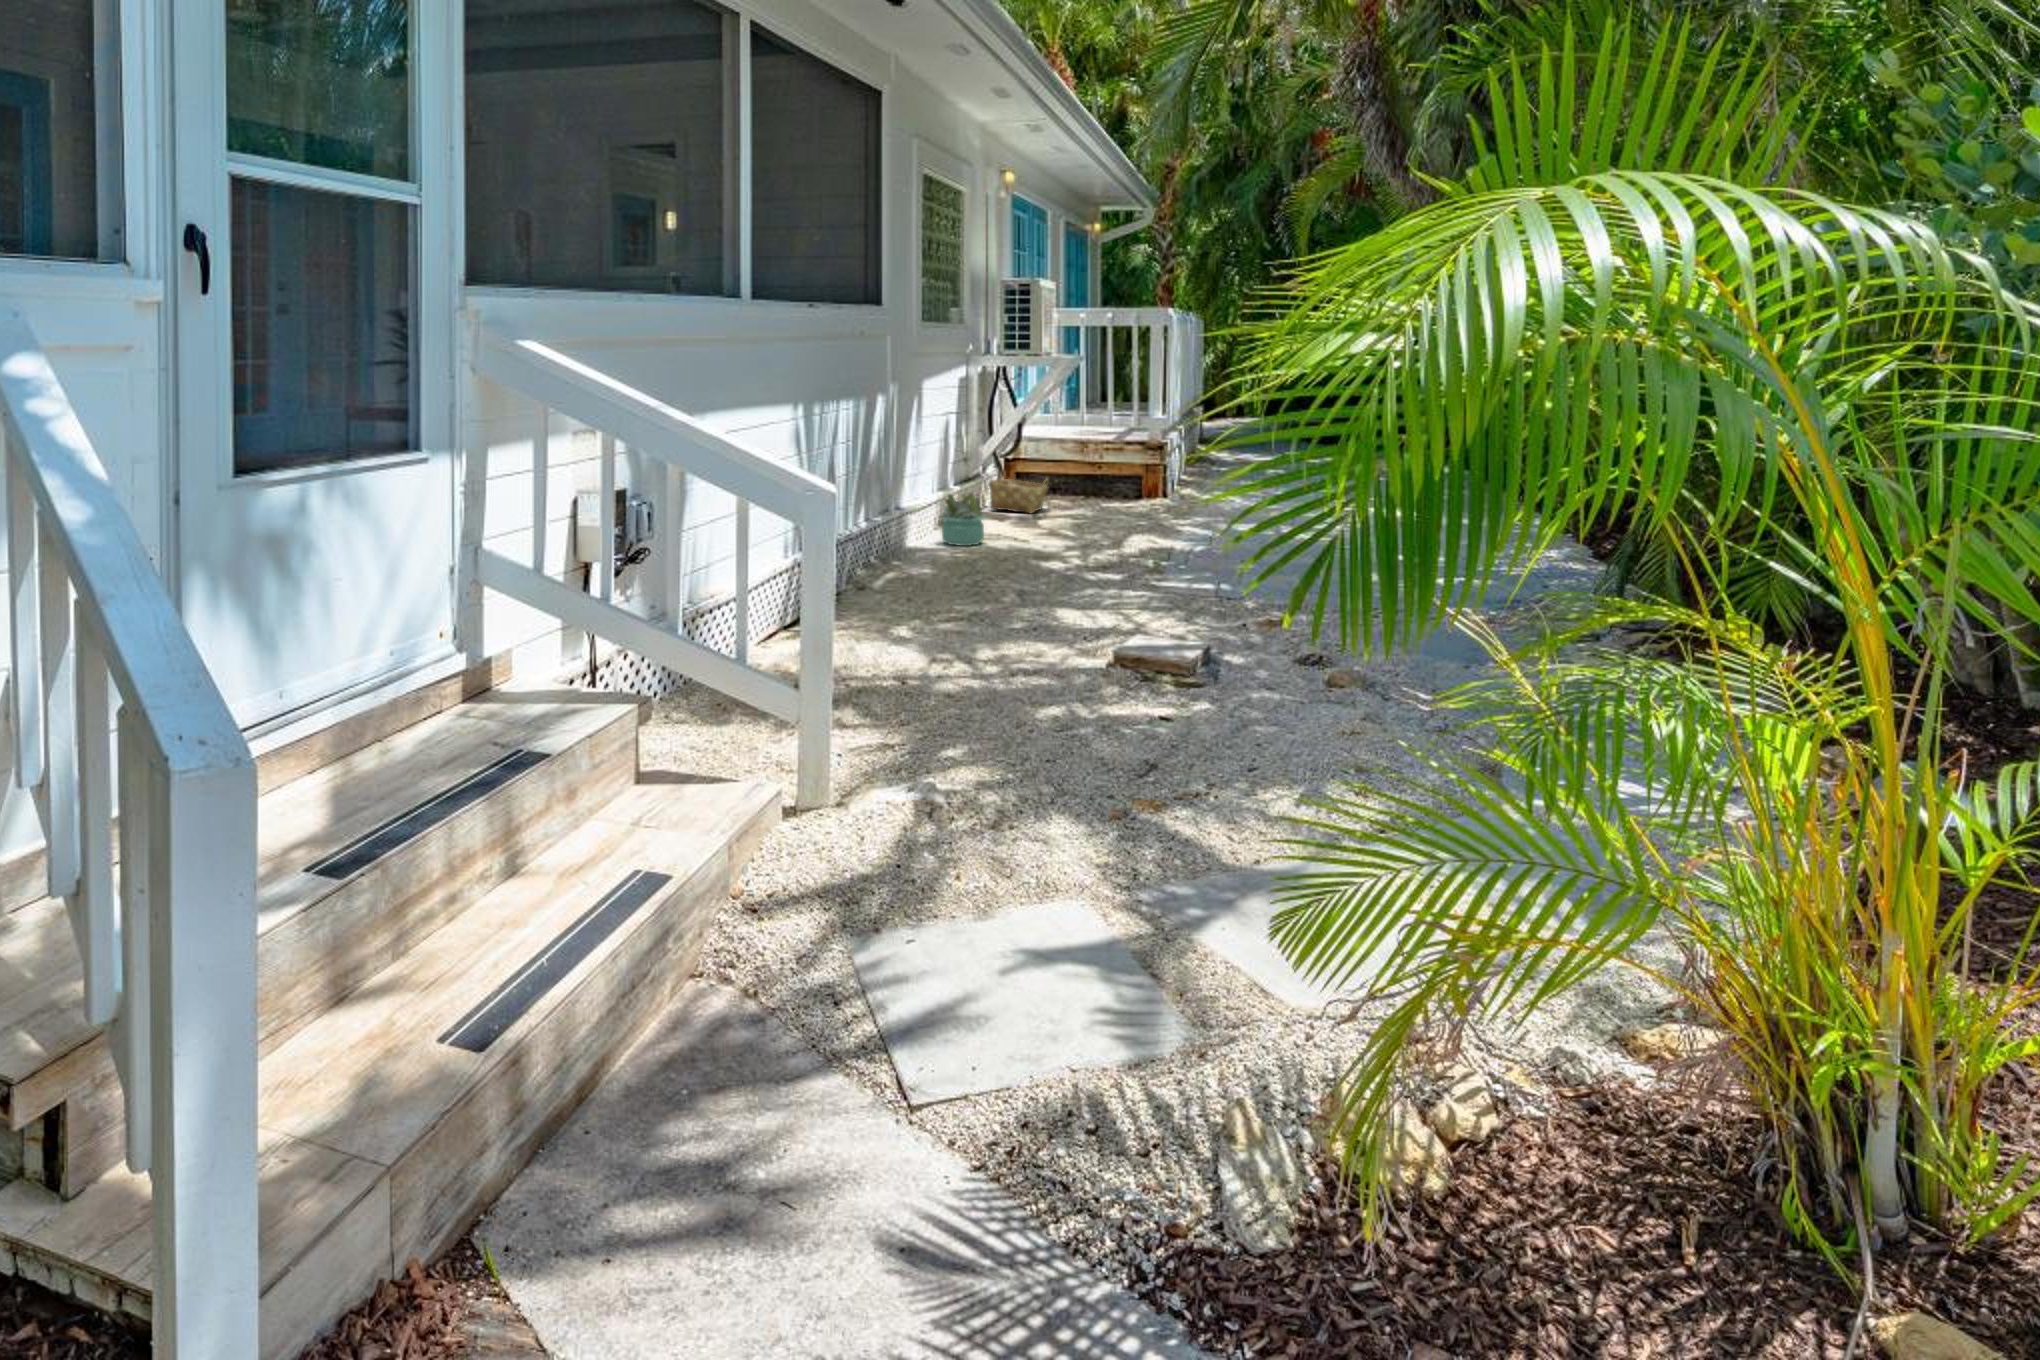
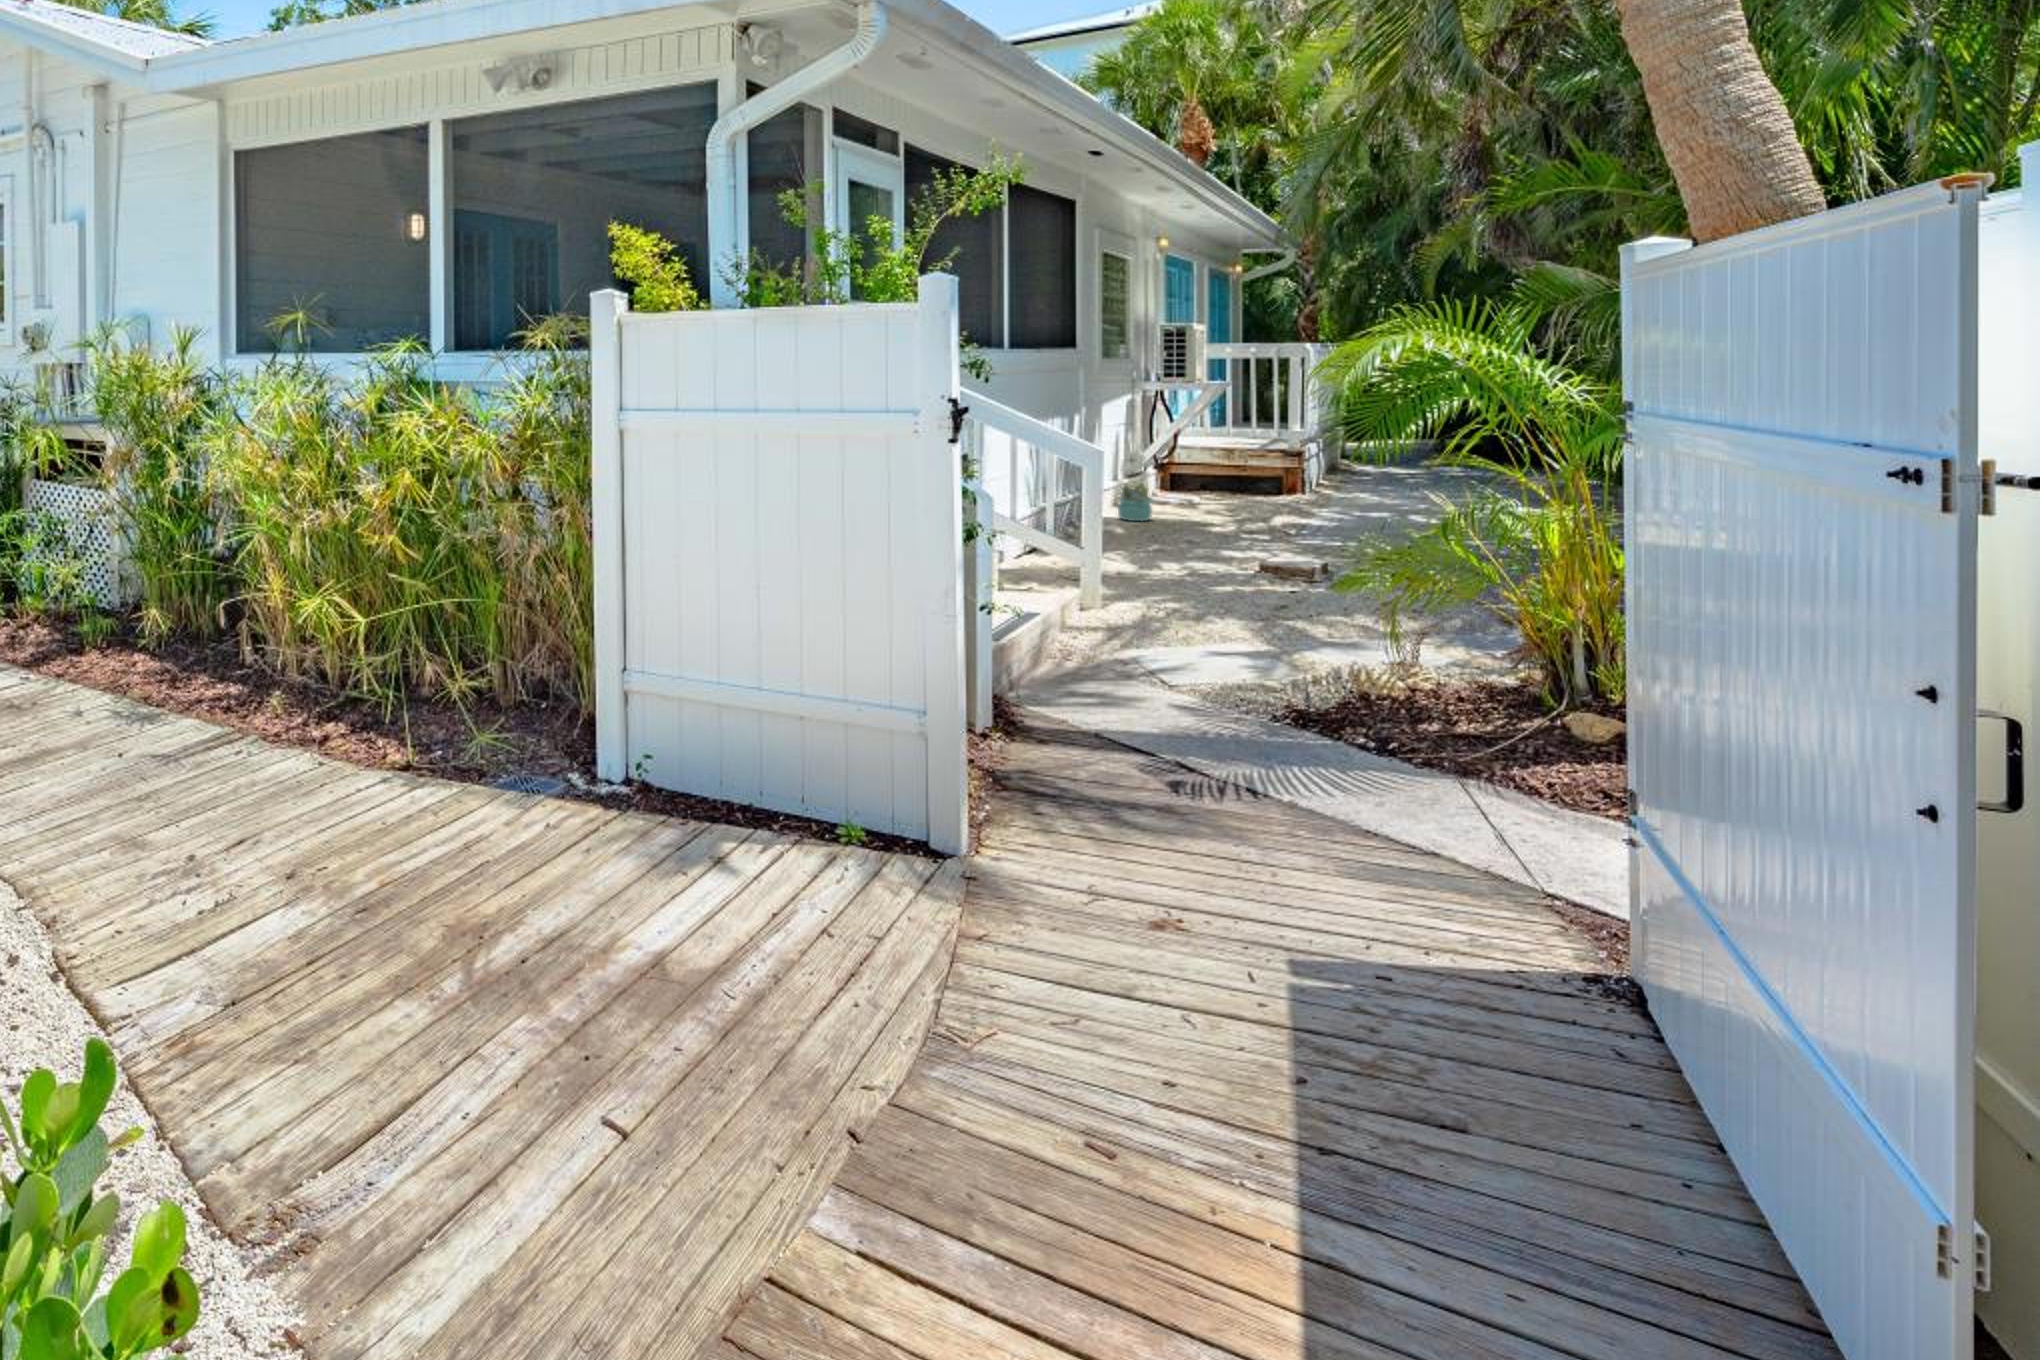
woven basket: present [989,470,1049,514] -> none [1151,468,1202,502]

